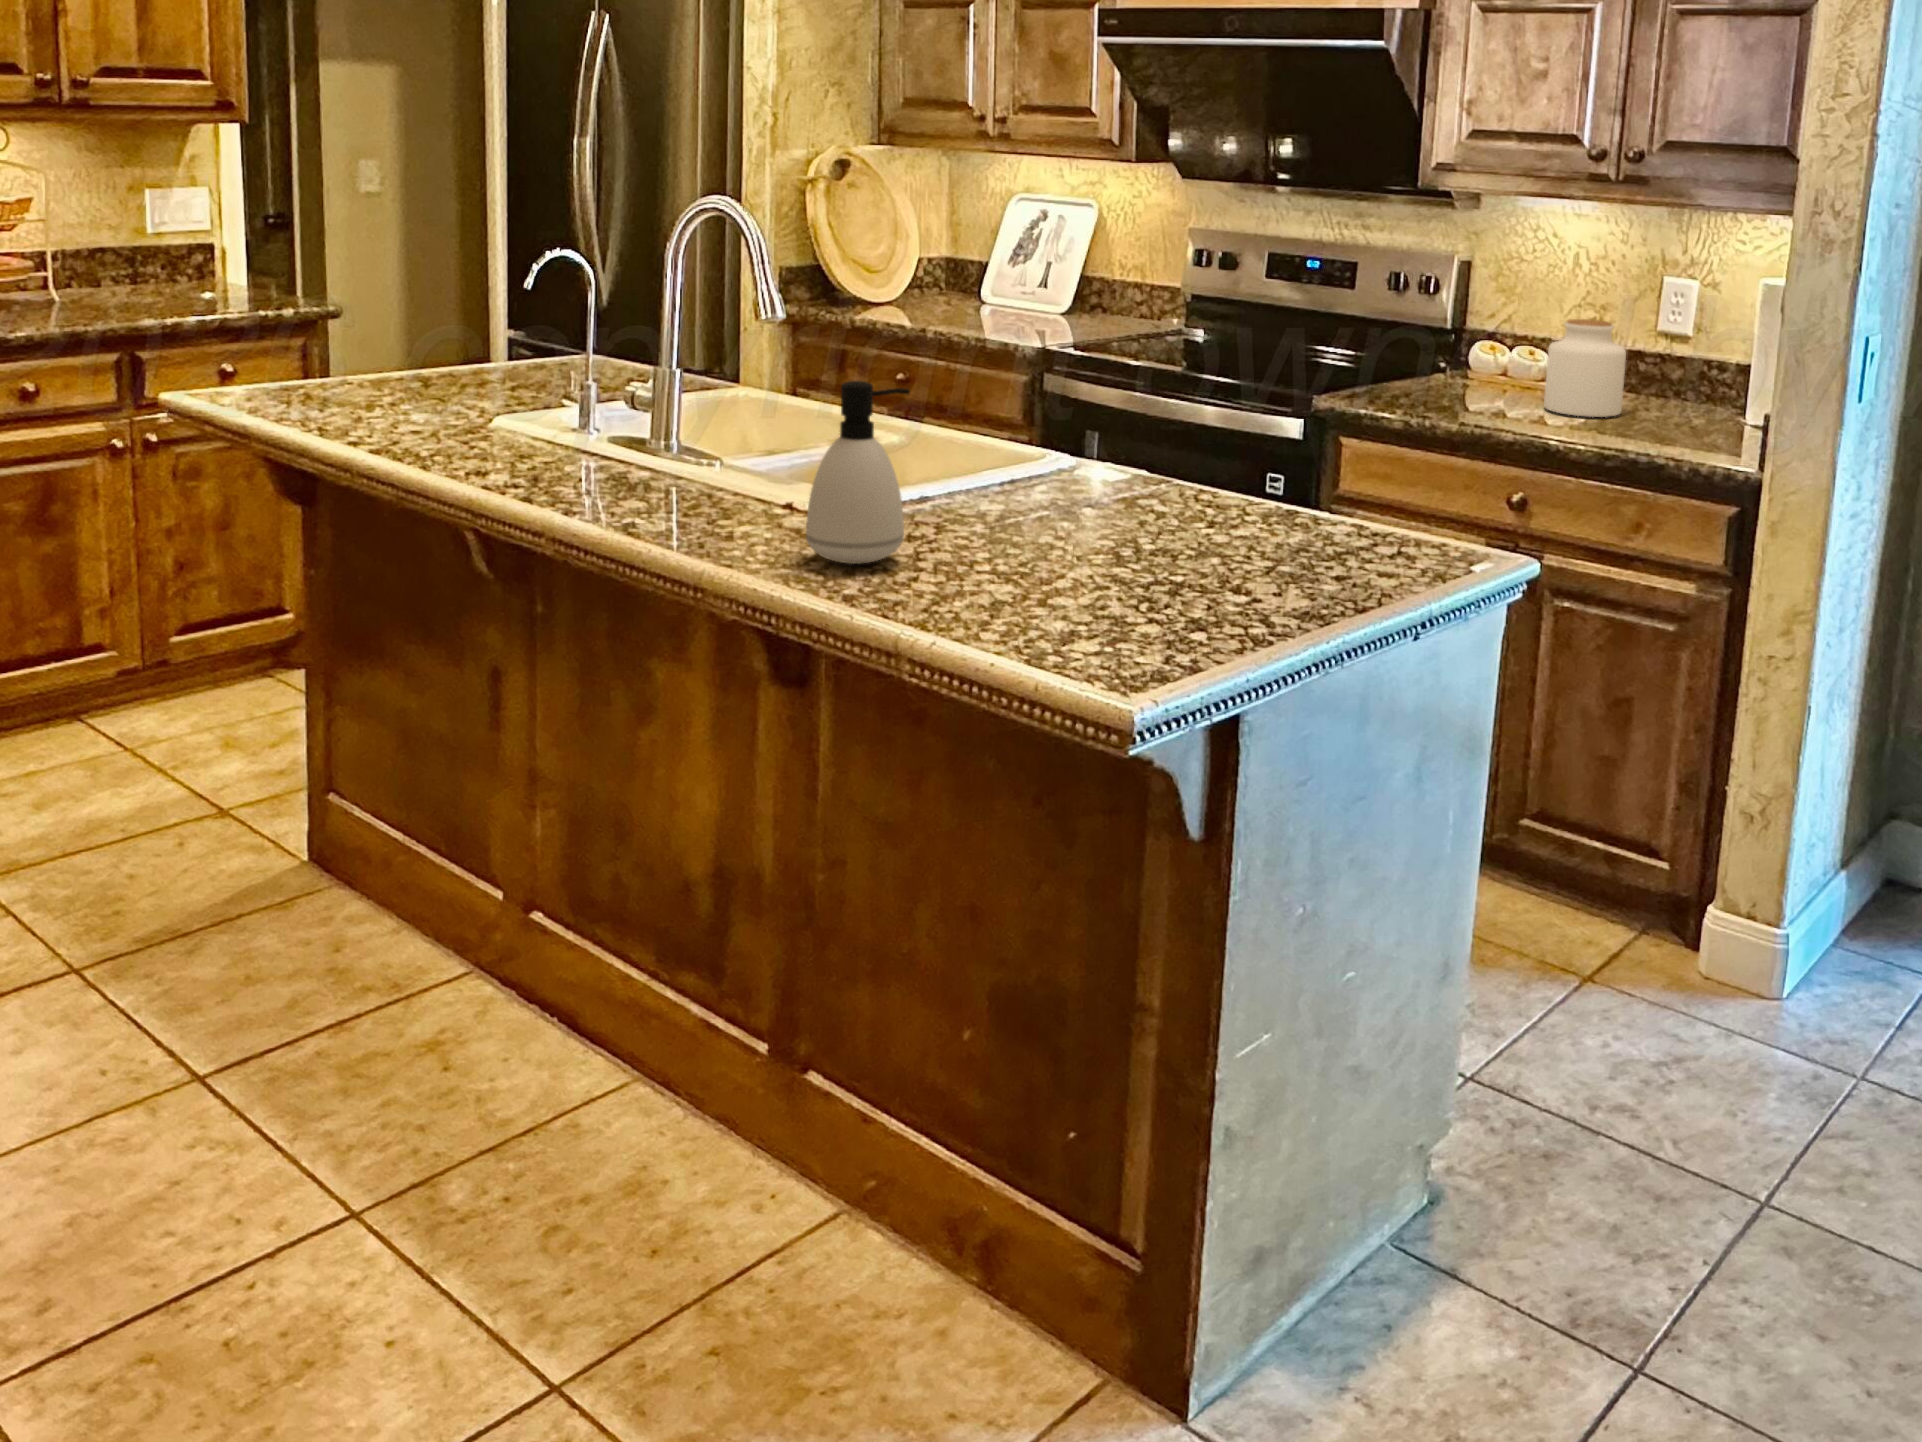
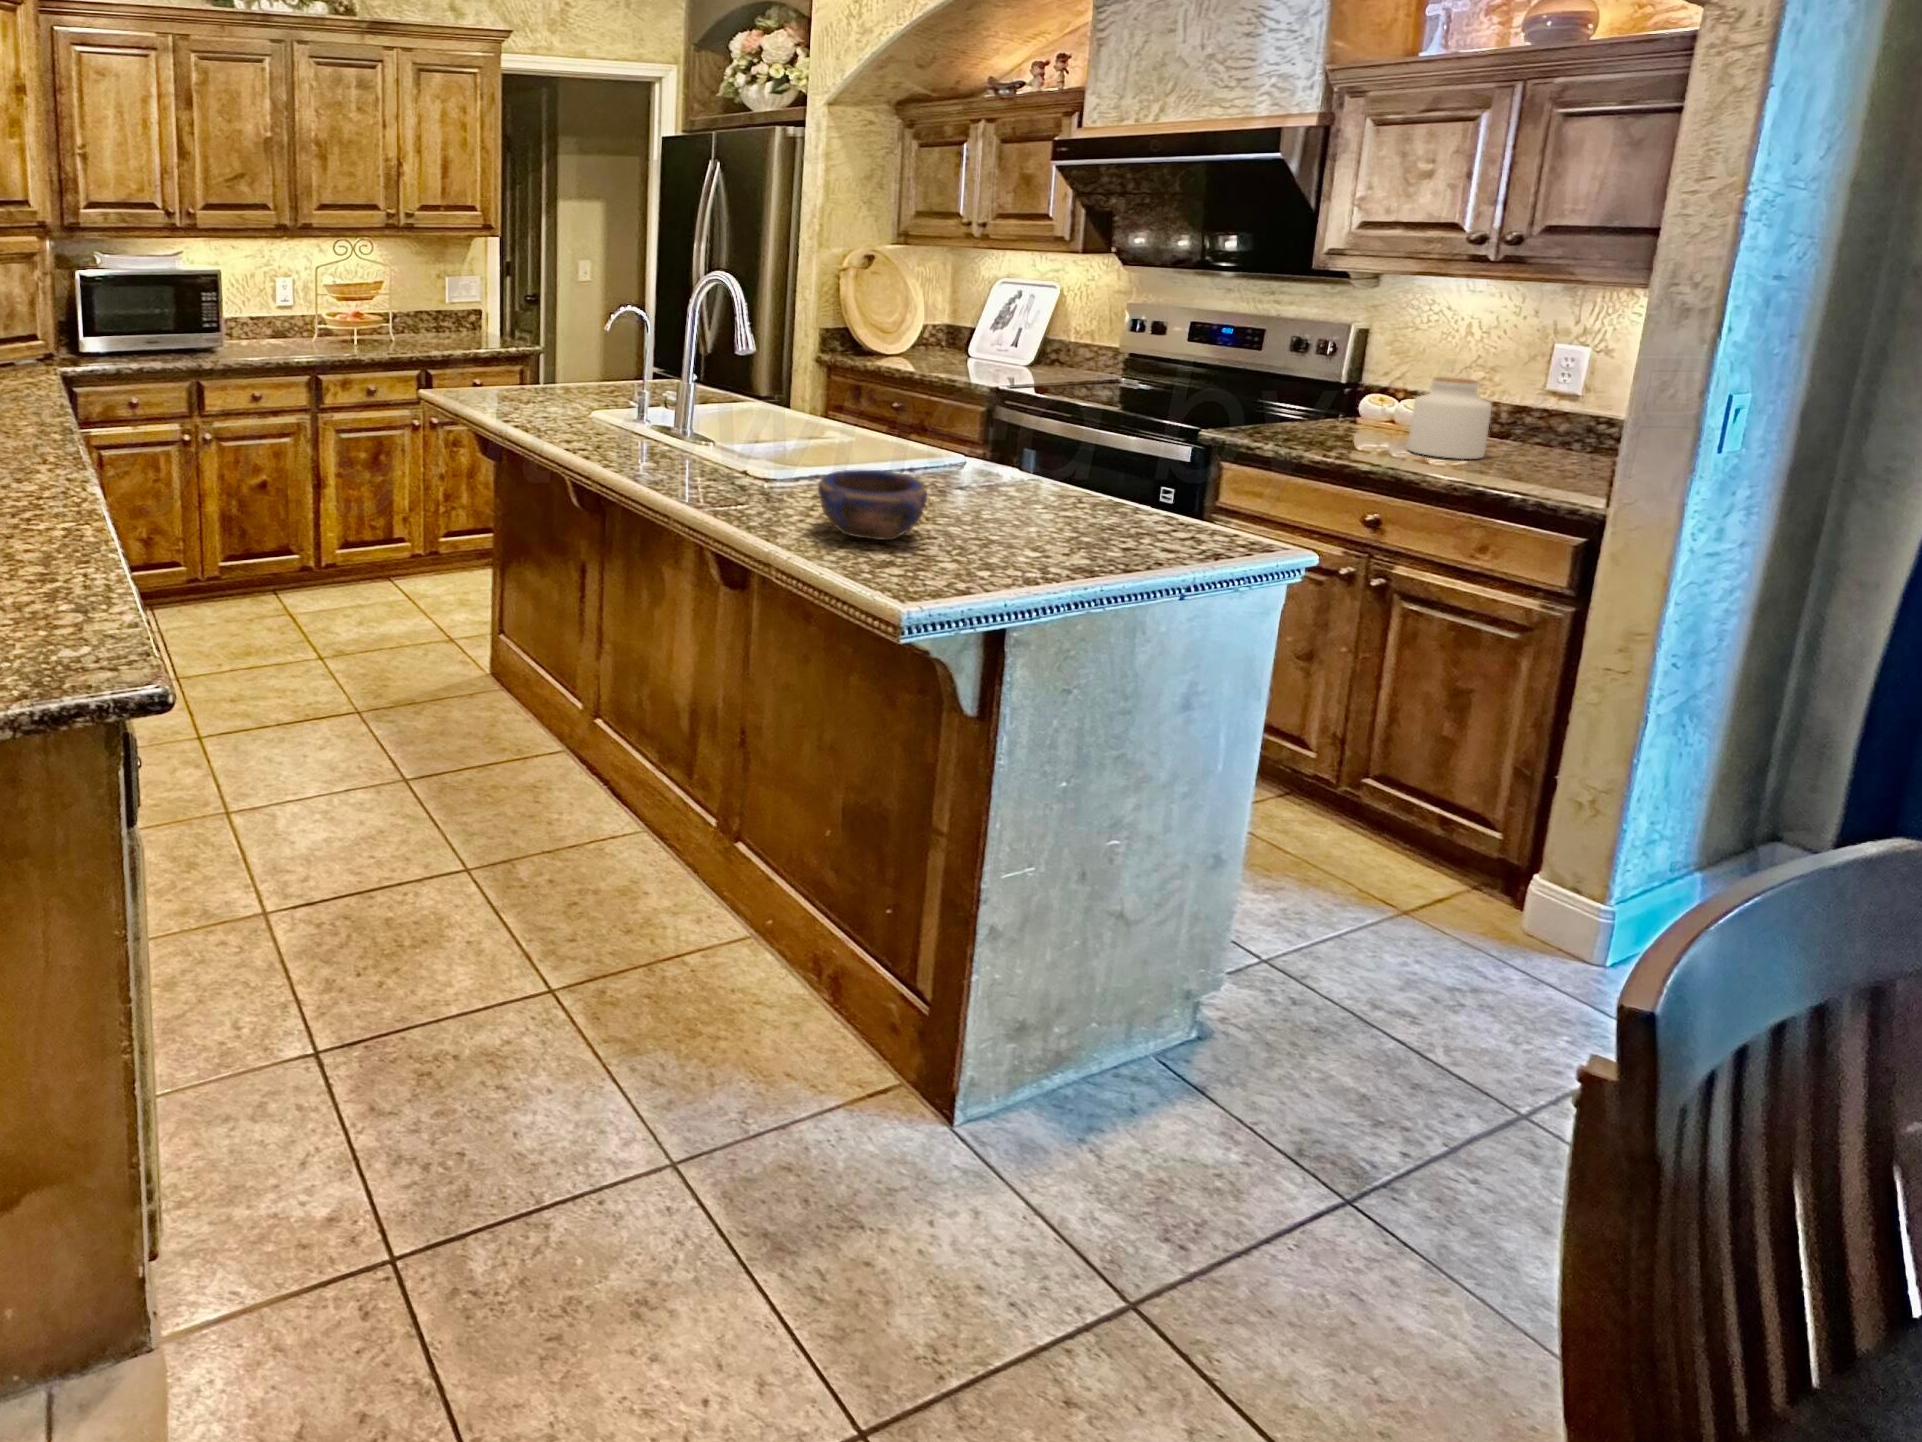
soap dispenser: present [806,381,910,564] -> none [735,388,806,506]
bowl: none [952,498,1112,604] -> present [818,470,927,540]

